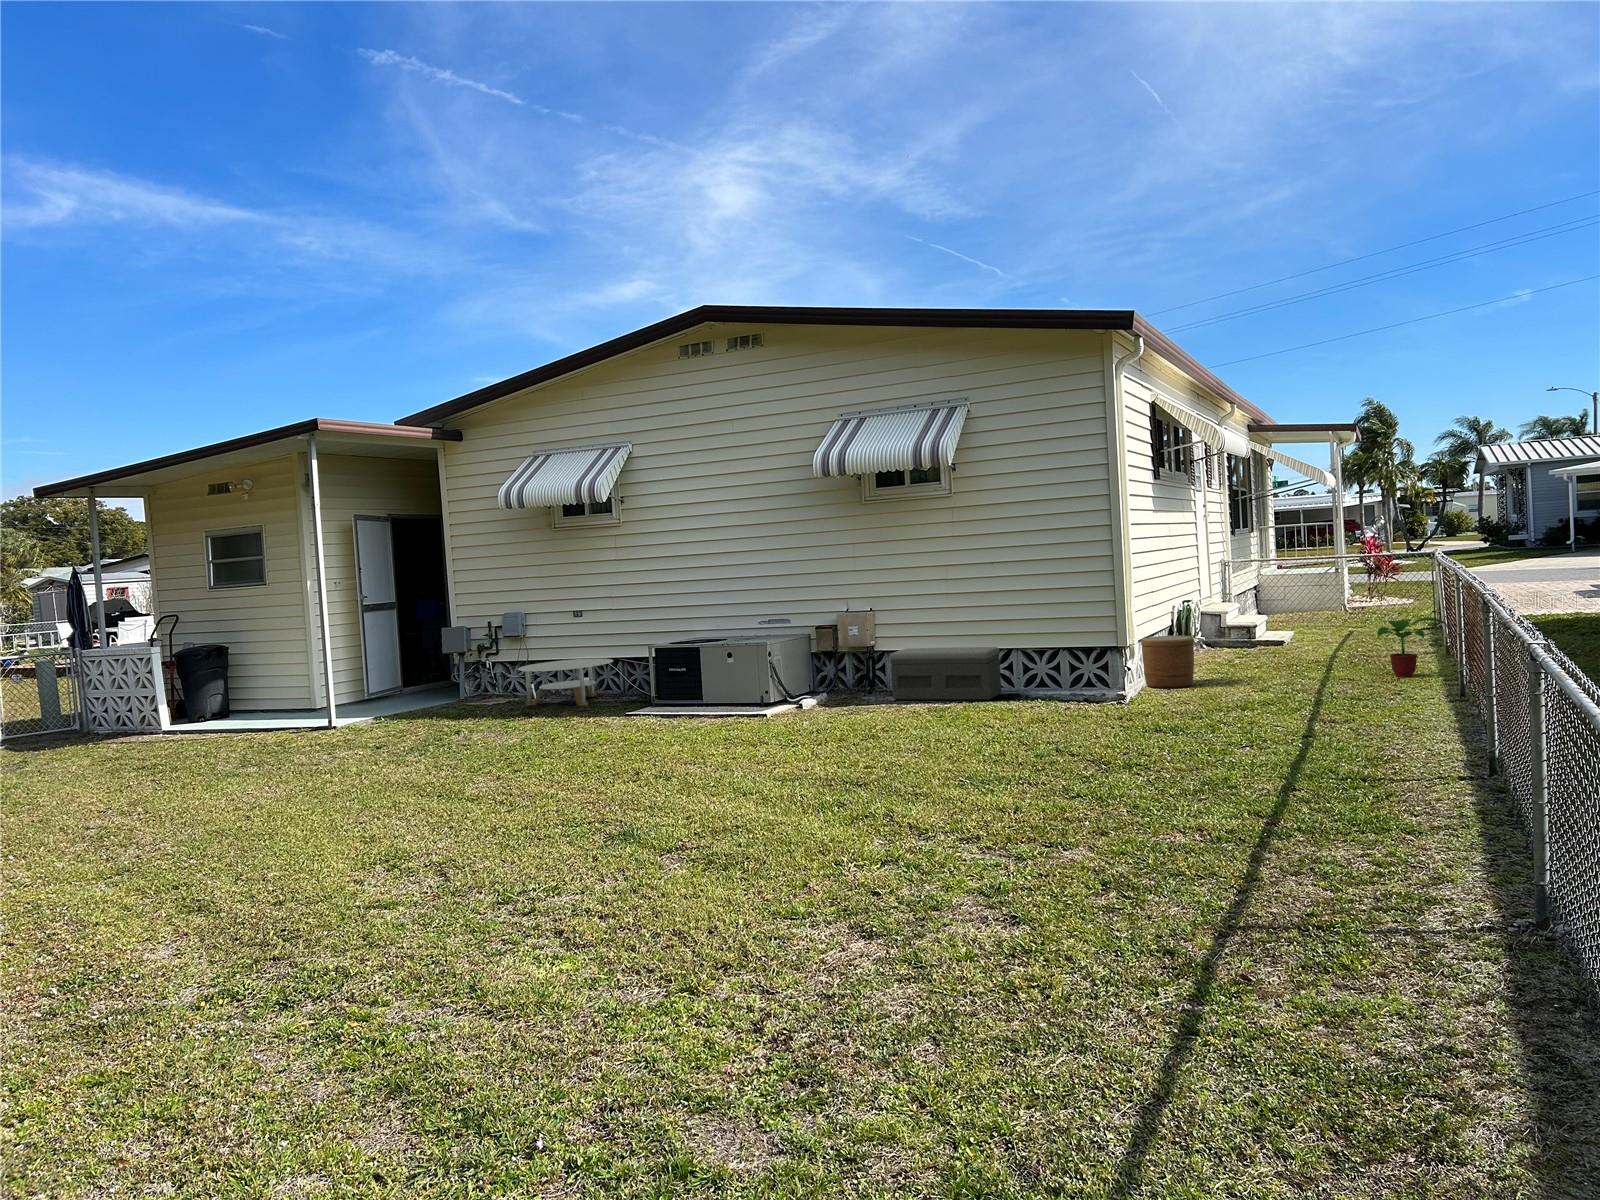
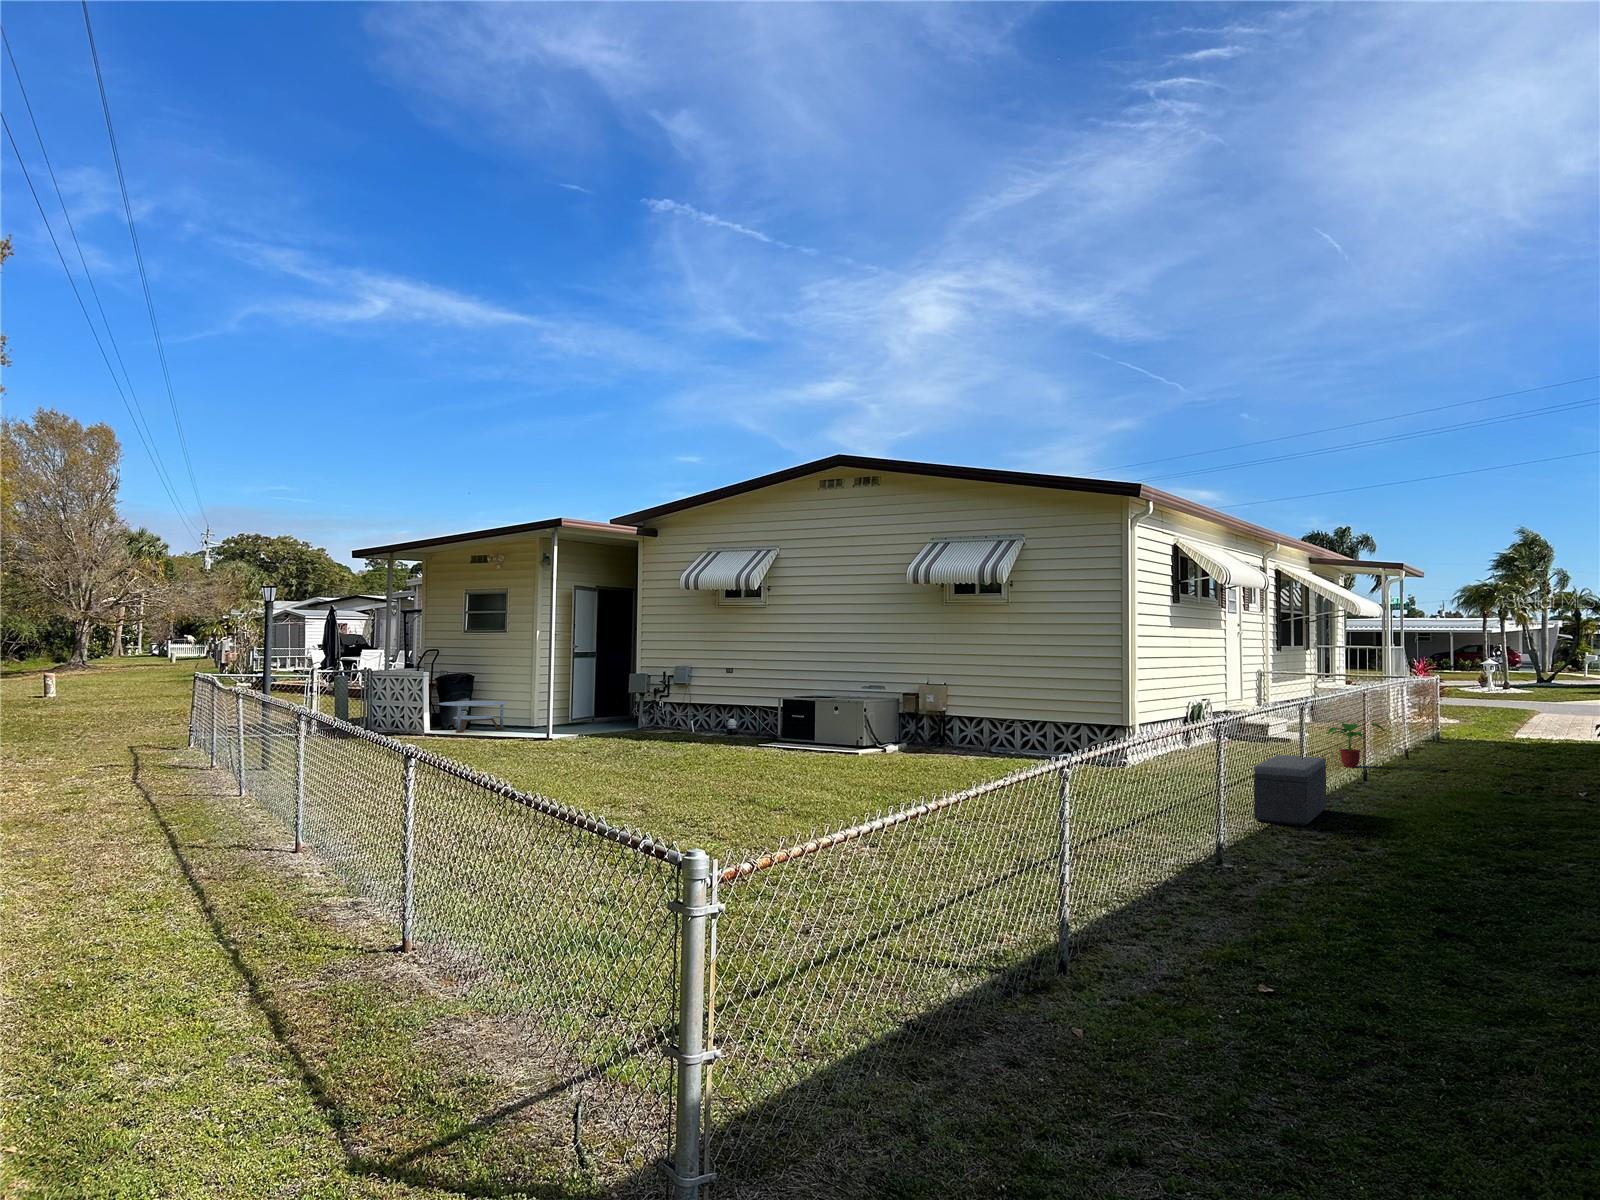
woven basket: present [1141,635,1194,688] -> none [1147,721,1188,761]
storage bench: present [890,647,1001,701] -> present [1254,755,1326,826]
round table: present [518,658,613,706] -> present [439,701,508,733]

